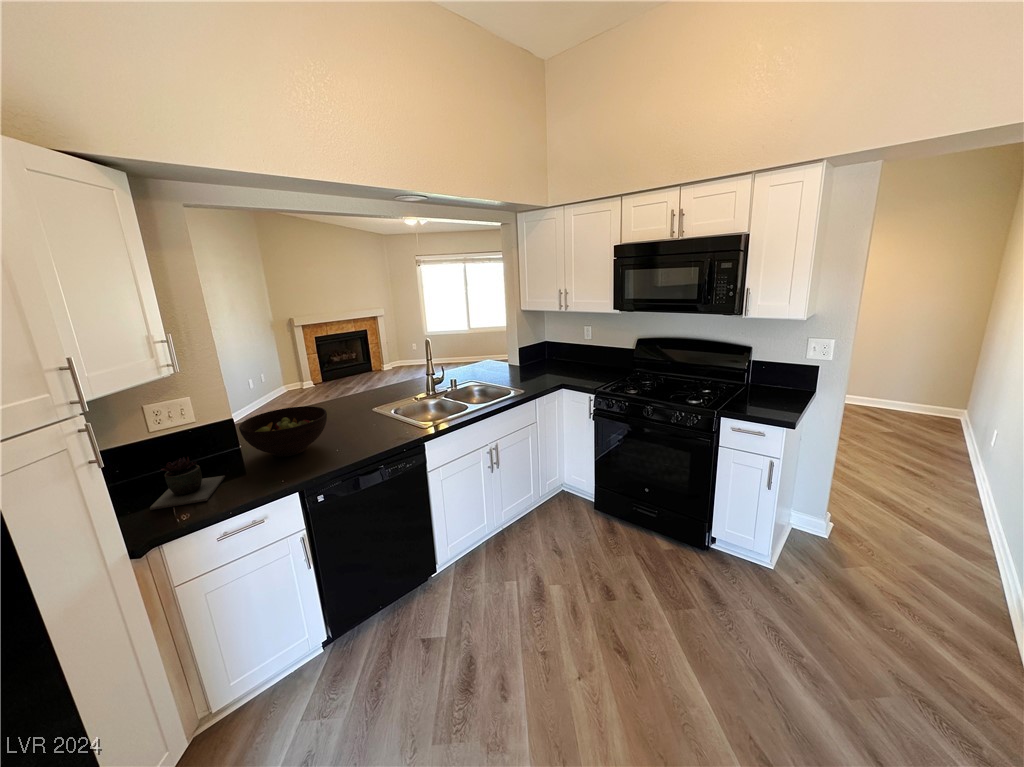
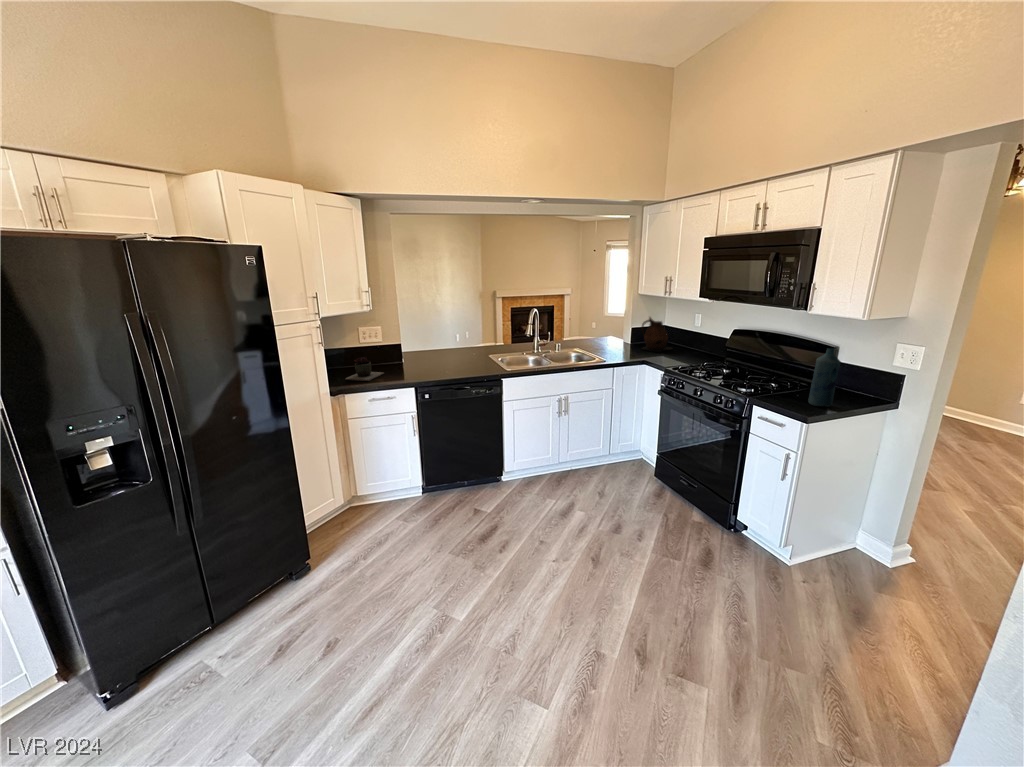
ceramic pitcher: none [535,334,569,372] -> present [642,317,671,352]
bottle: none [763,350,789,407] -> present [808,348,840,407]
fruit bowl: present [239,406,327,457] -> none [397,343,446,370]

